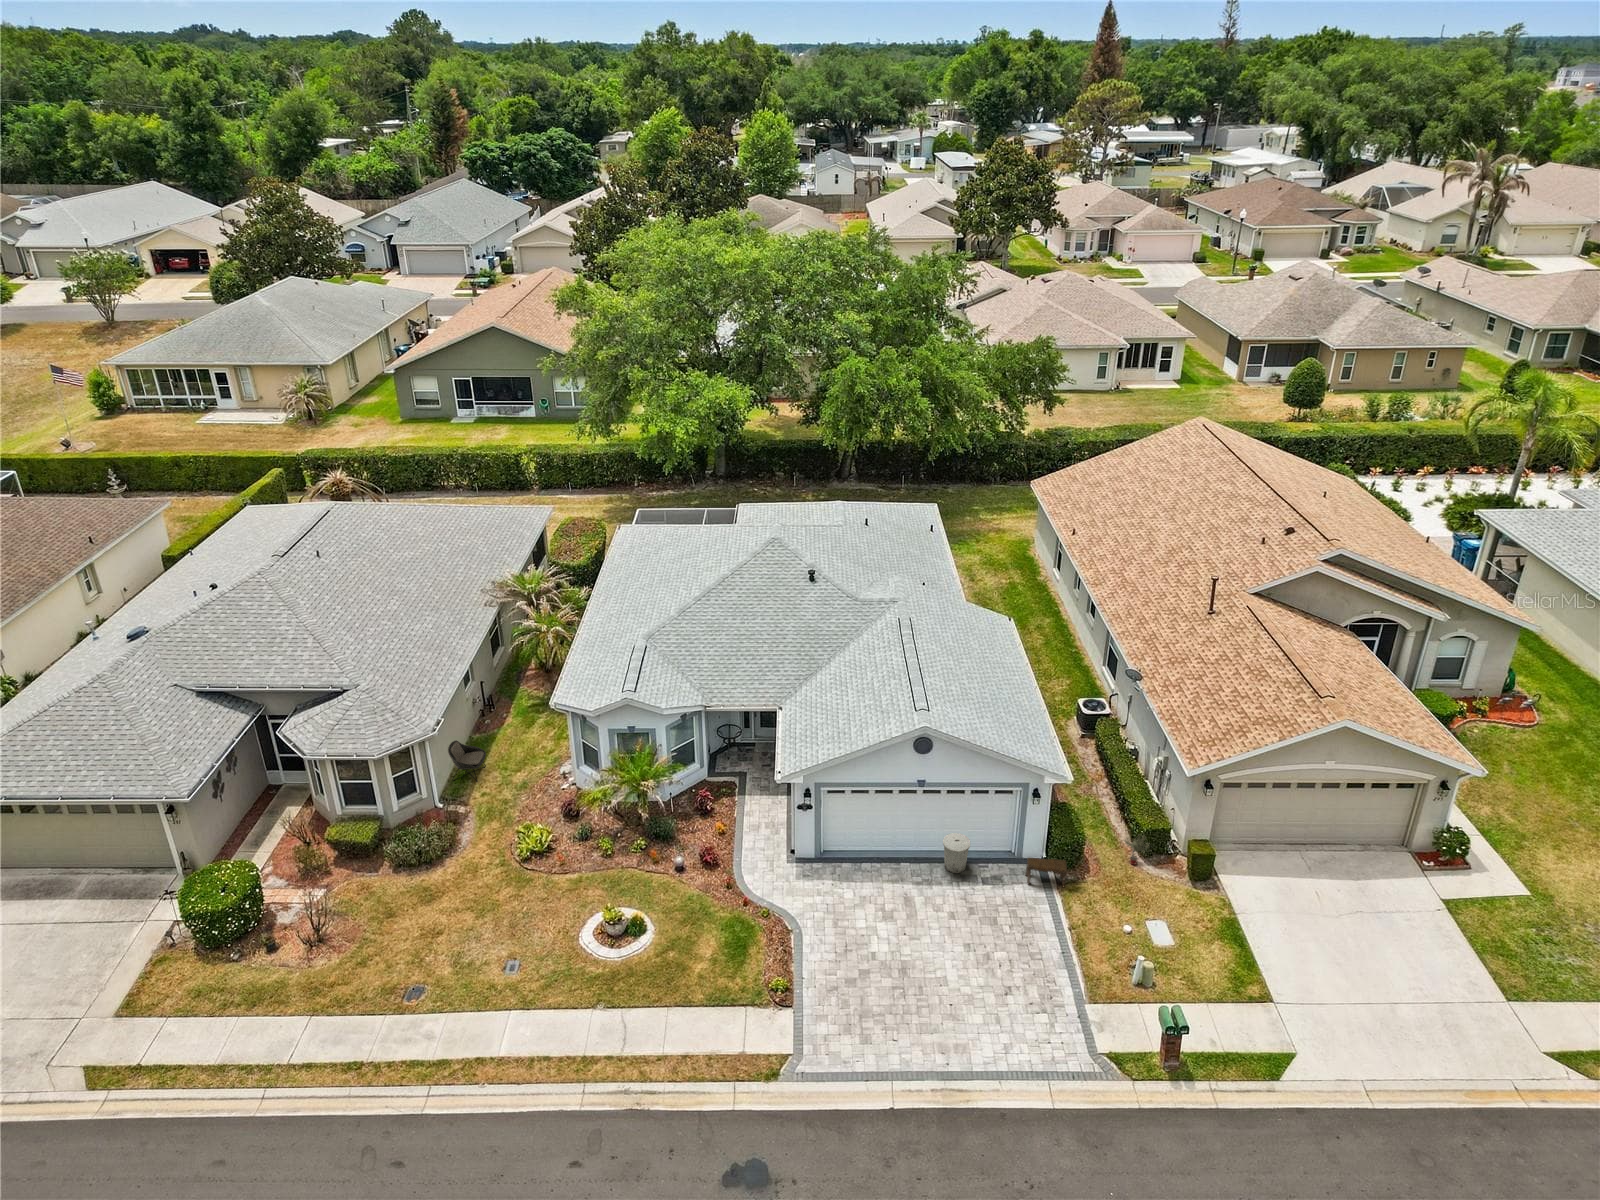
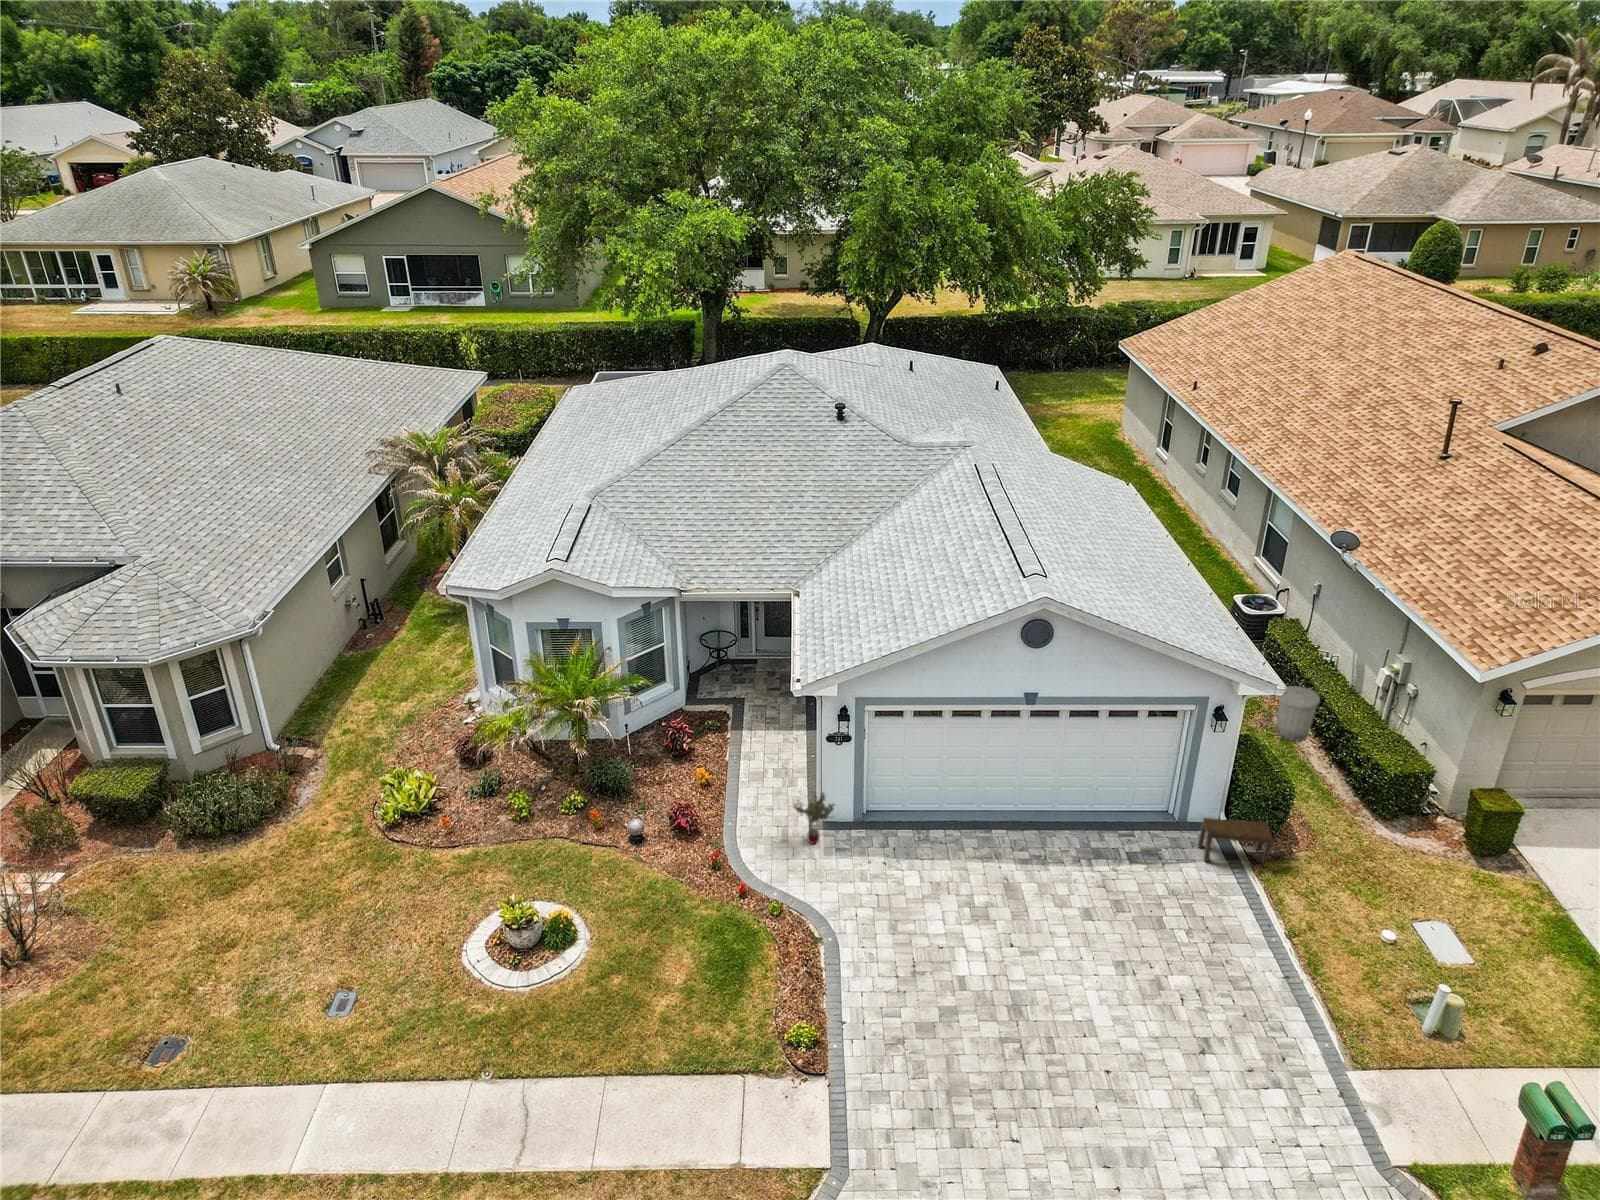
lounge chair: present [448,740,486,782] -> none [292,651,355,713]
trash can: present [943,833,970,873] -> present [1276,686,1320,741]
potted tree: present [1125,836,1150,865] -> present [794,792,834,844]

